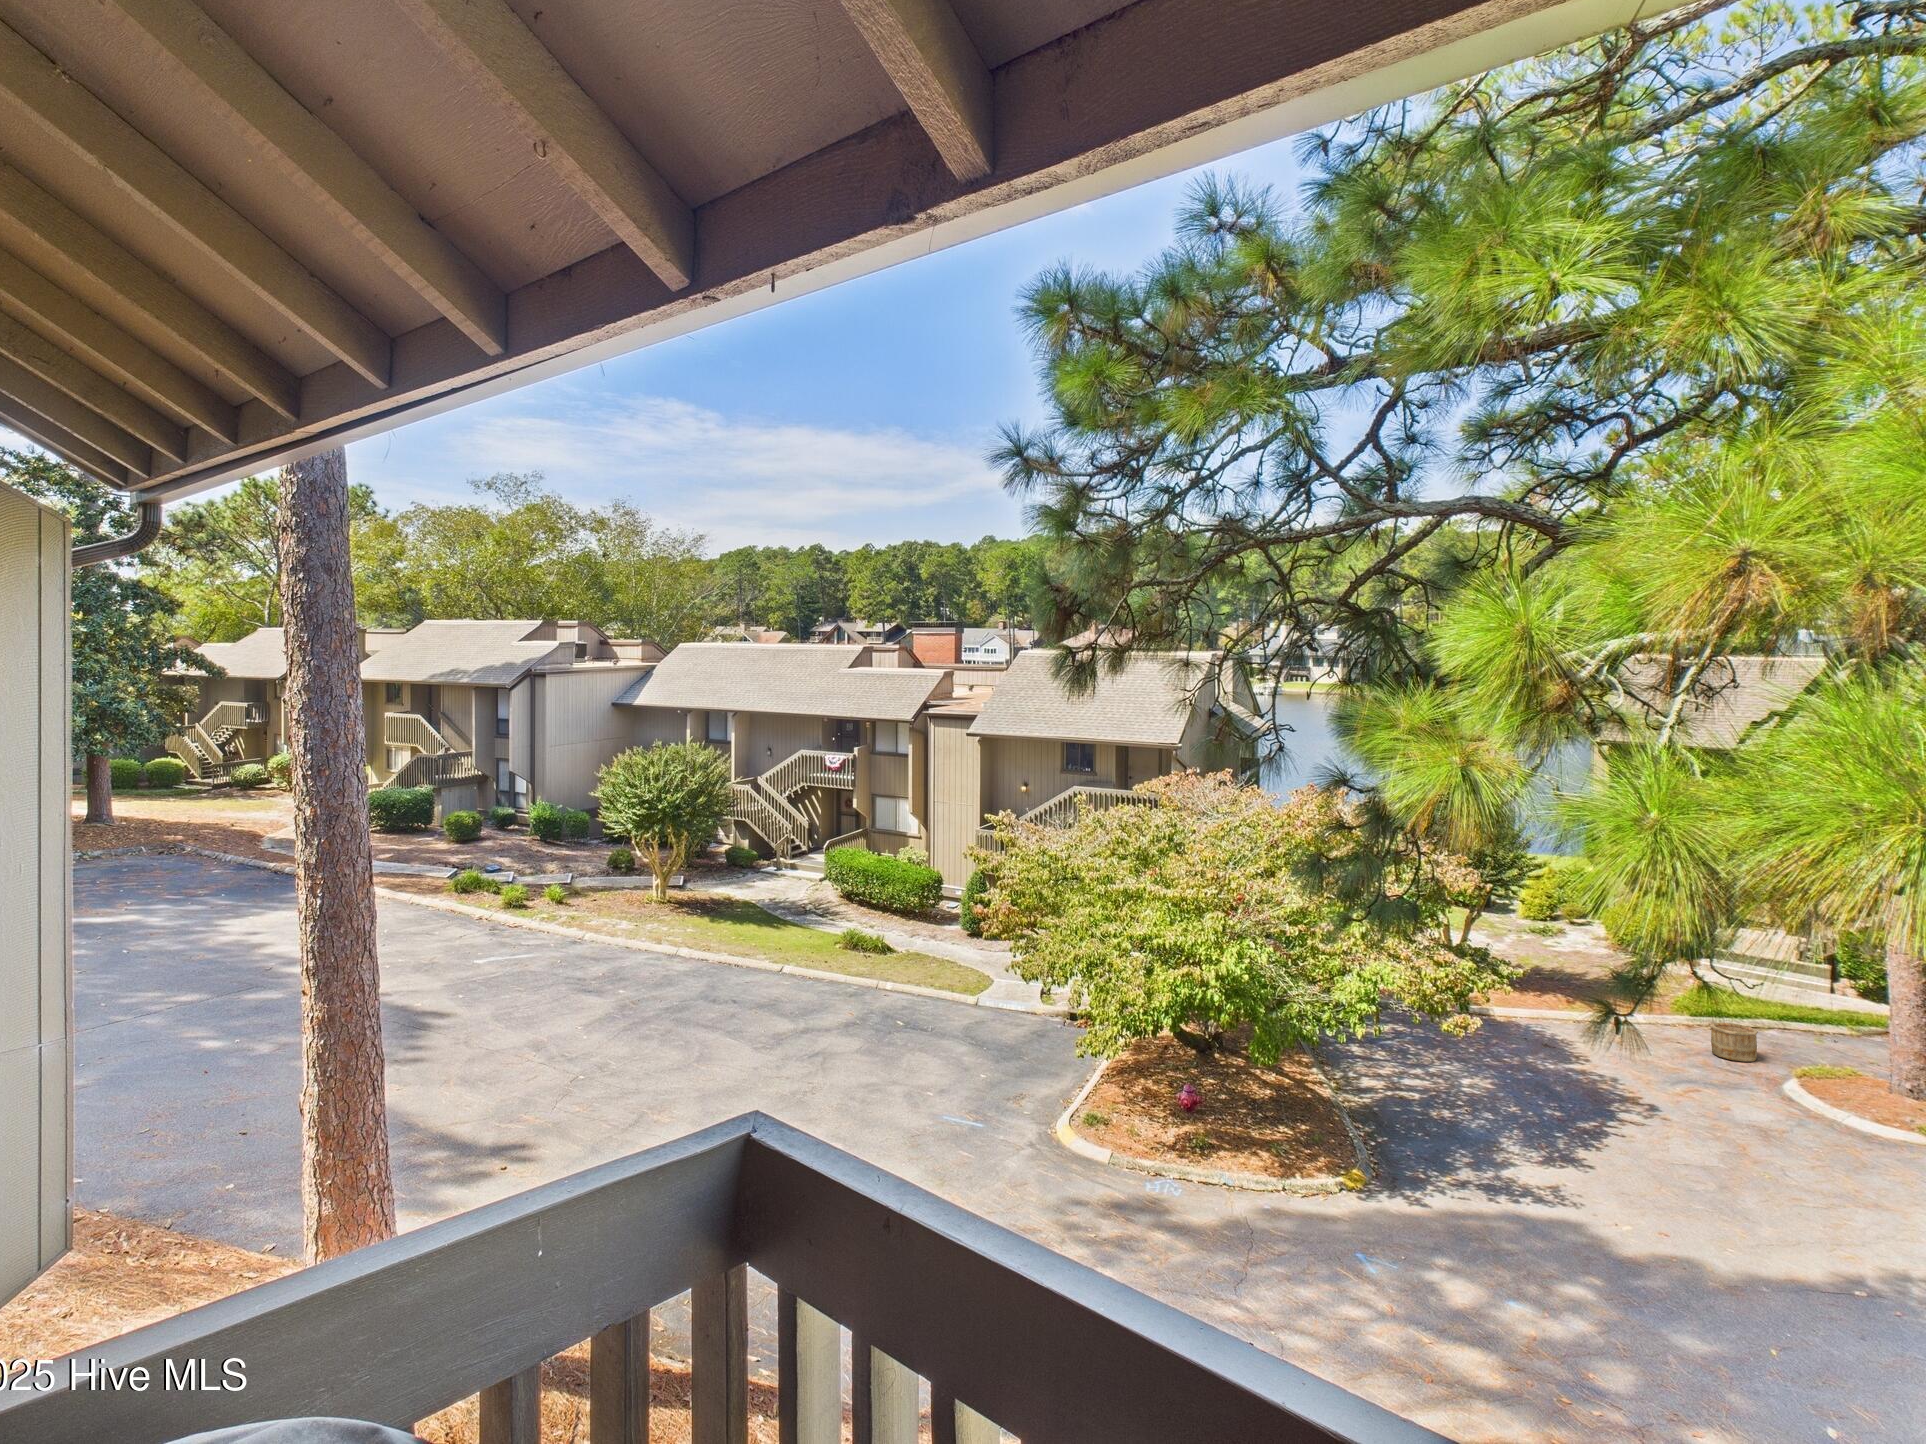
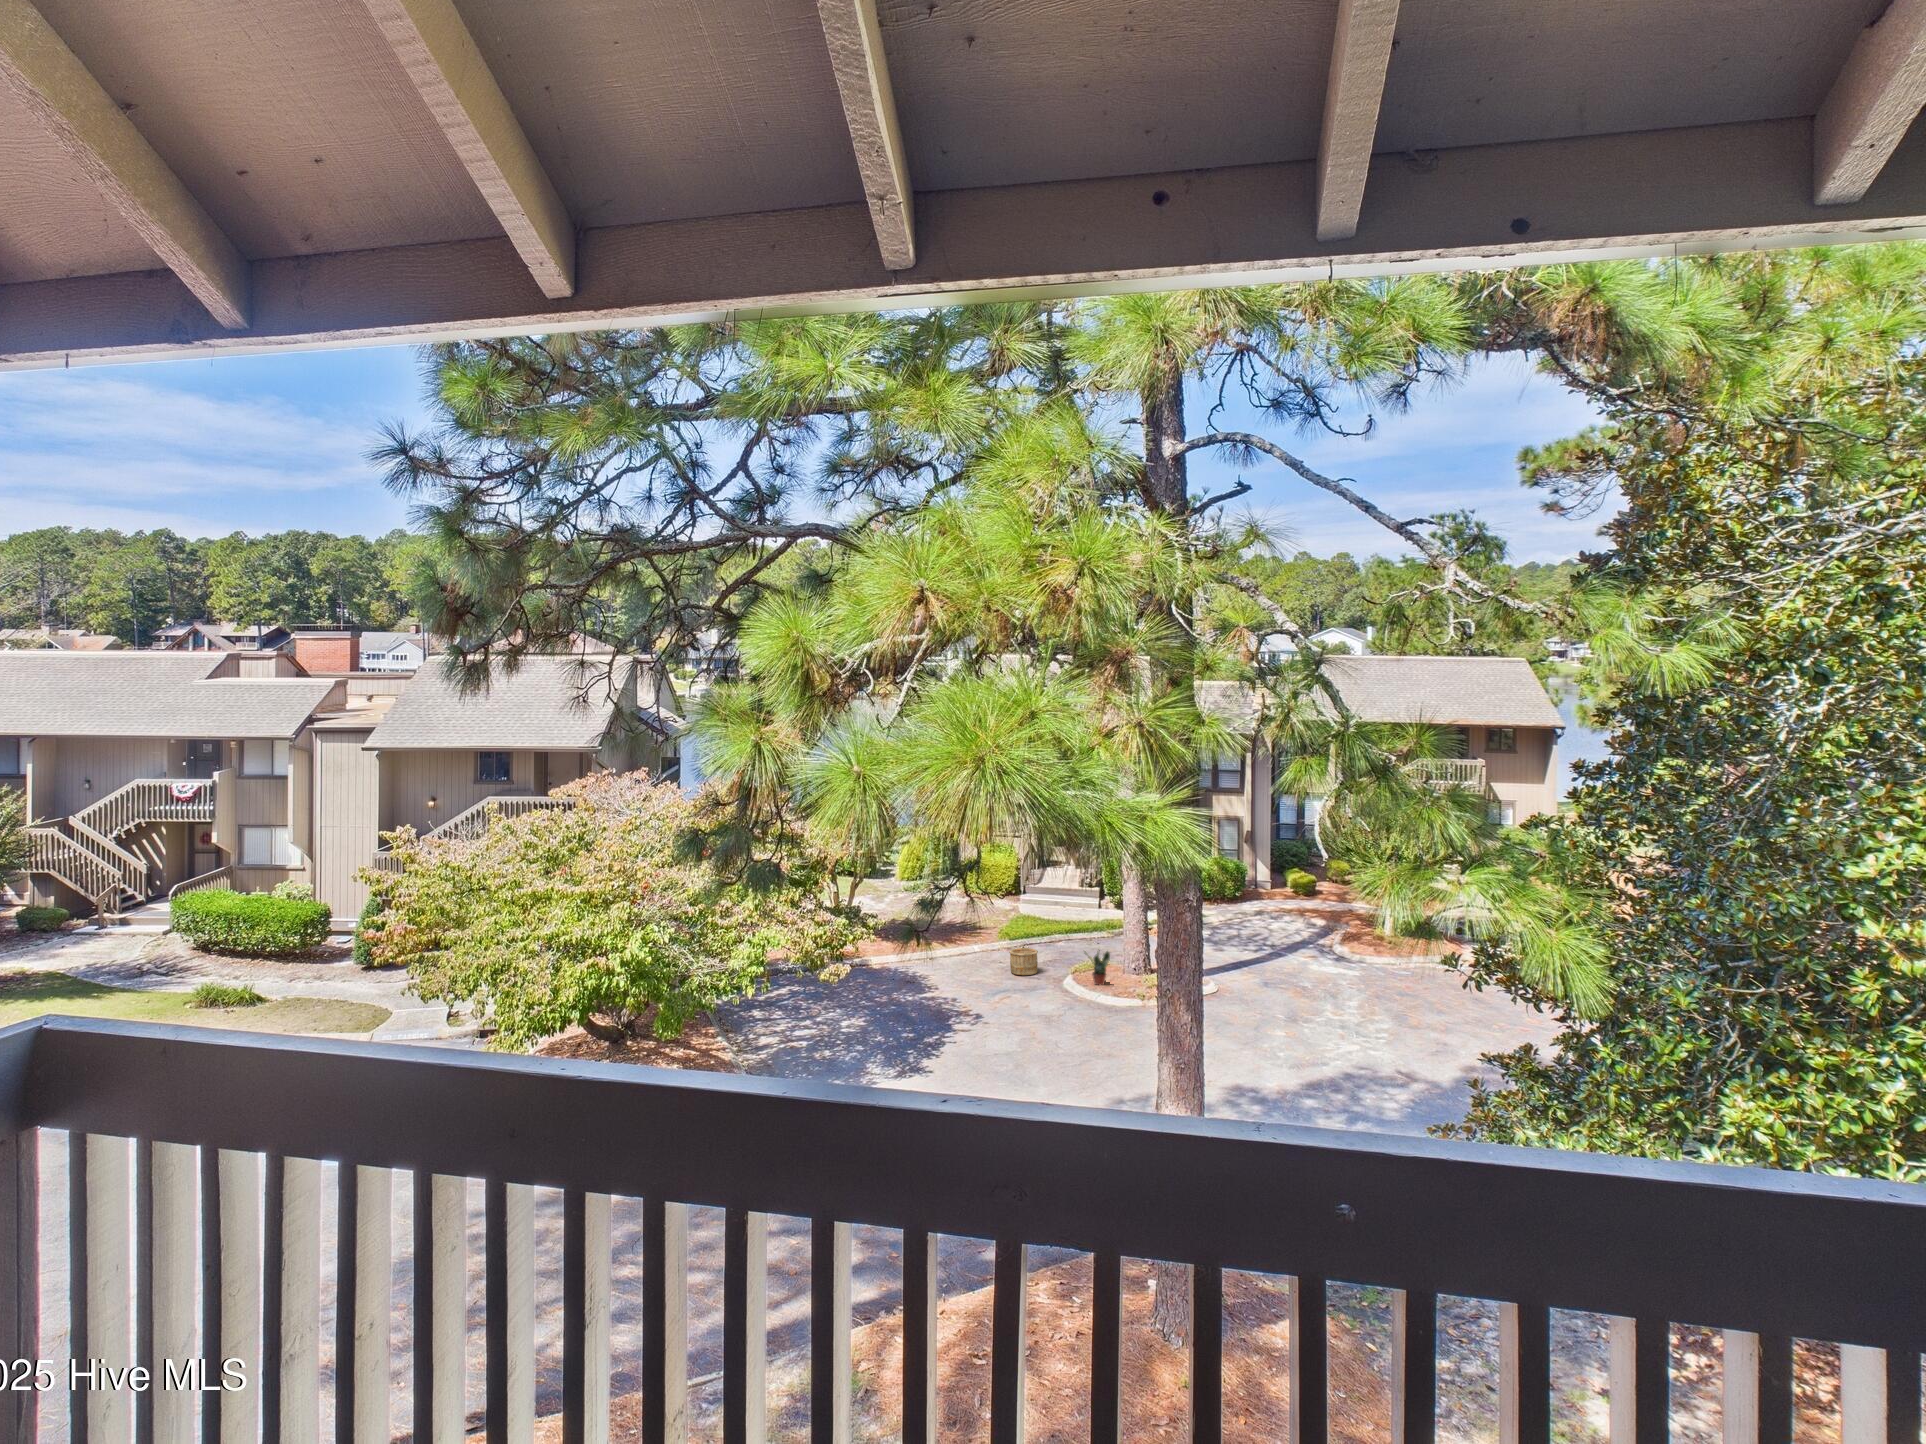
potted plant: none [1841,1037,1892,1098] -> present [1085,950,1110,985]

